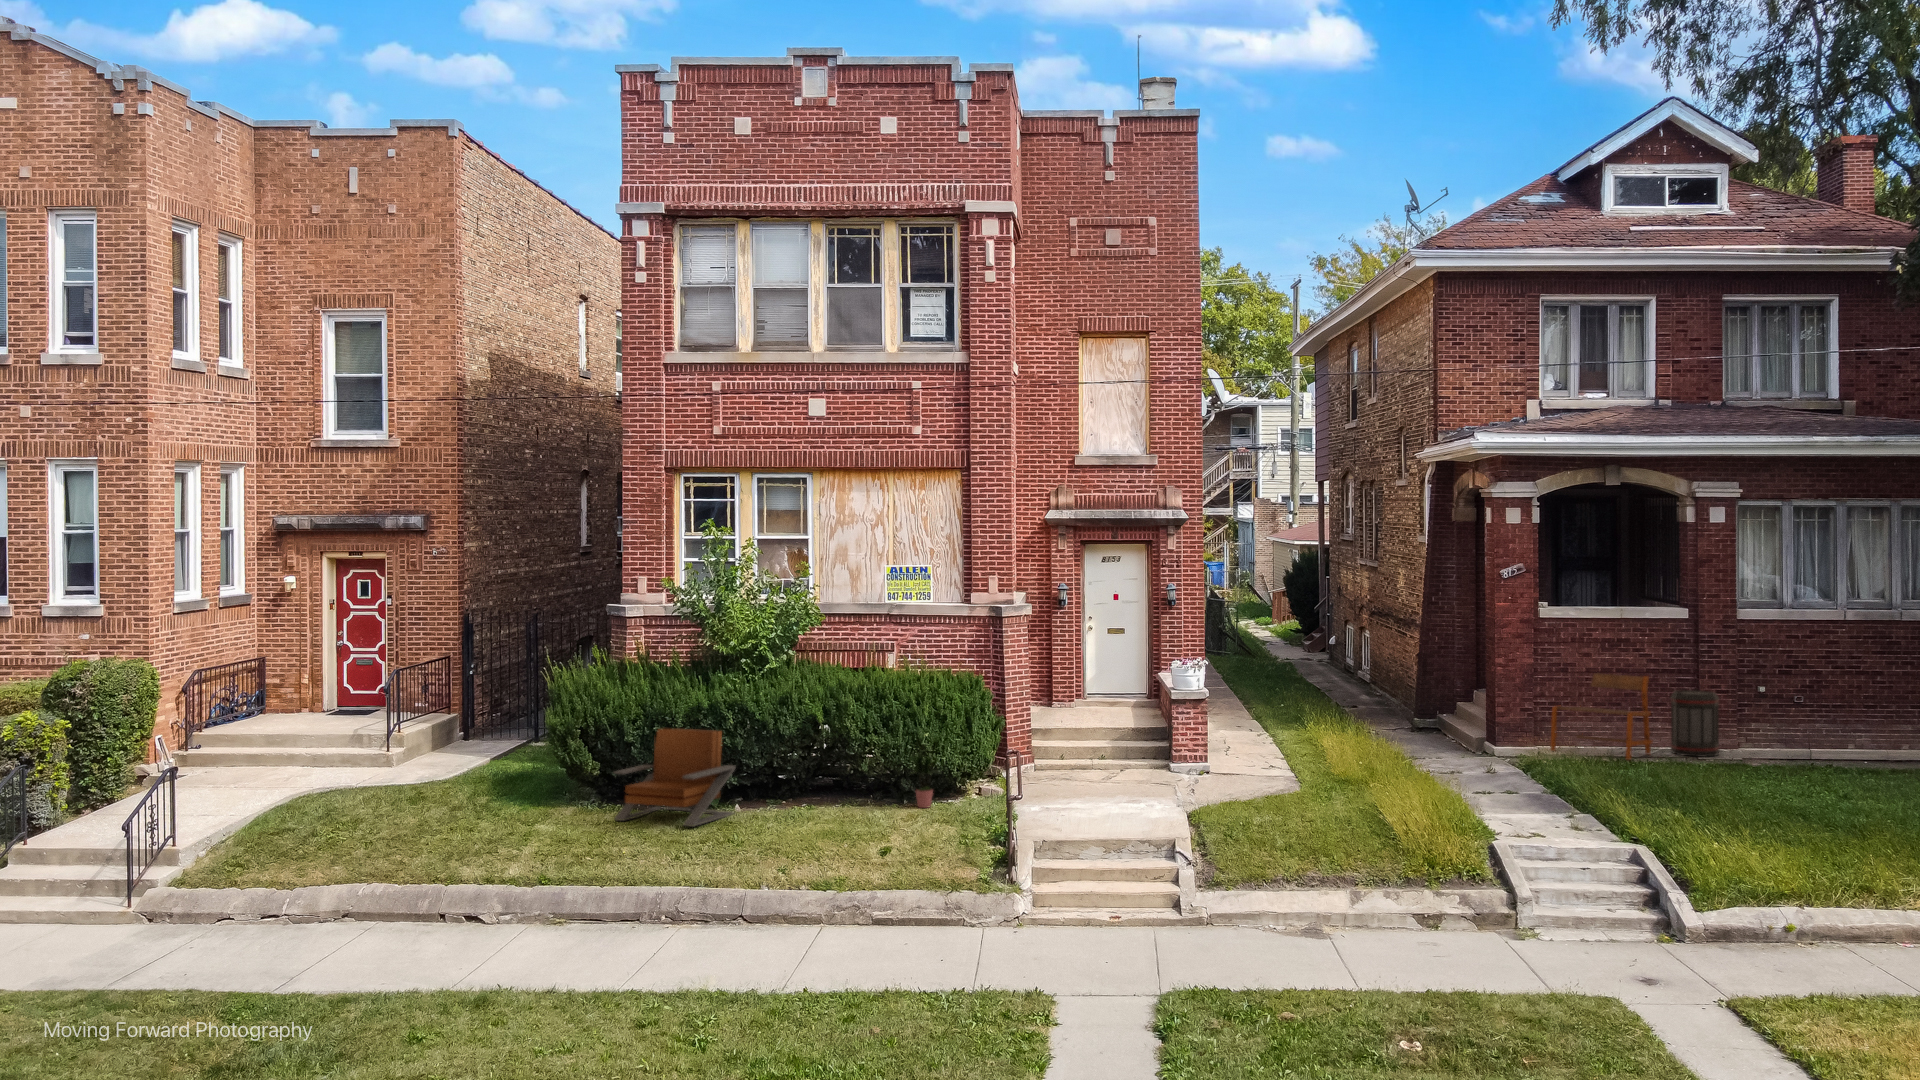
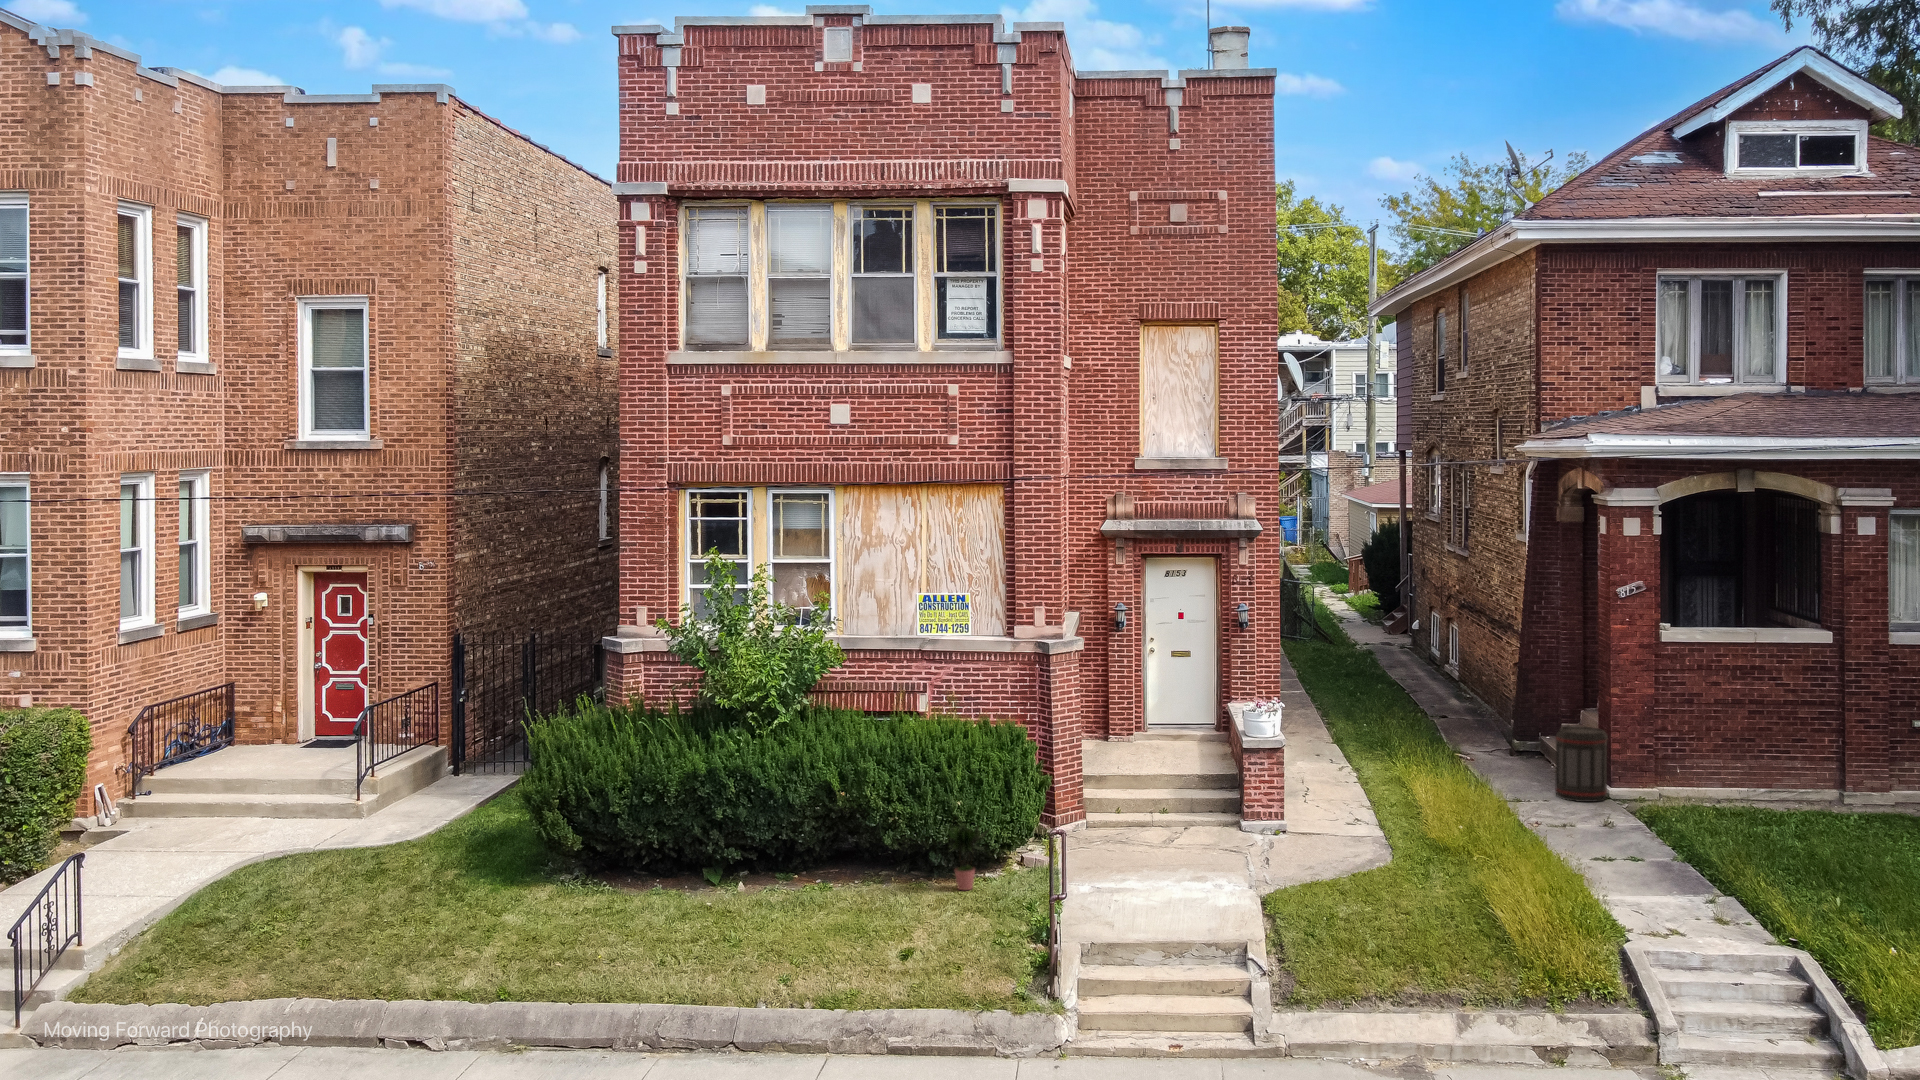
bench: present [1550,673,1652,760] -> none [1673,707,1793,815]
trash can: present [1671,690,1719,757] -> present [1555,725,1608,802]
lounge chair: present [614,729,736,826] -> none [605,796,747,921]

